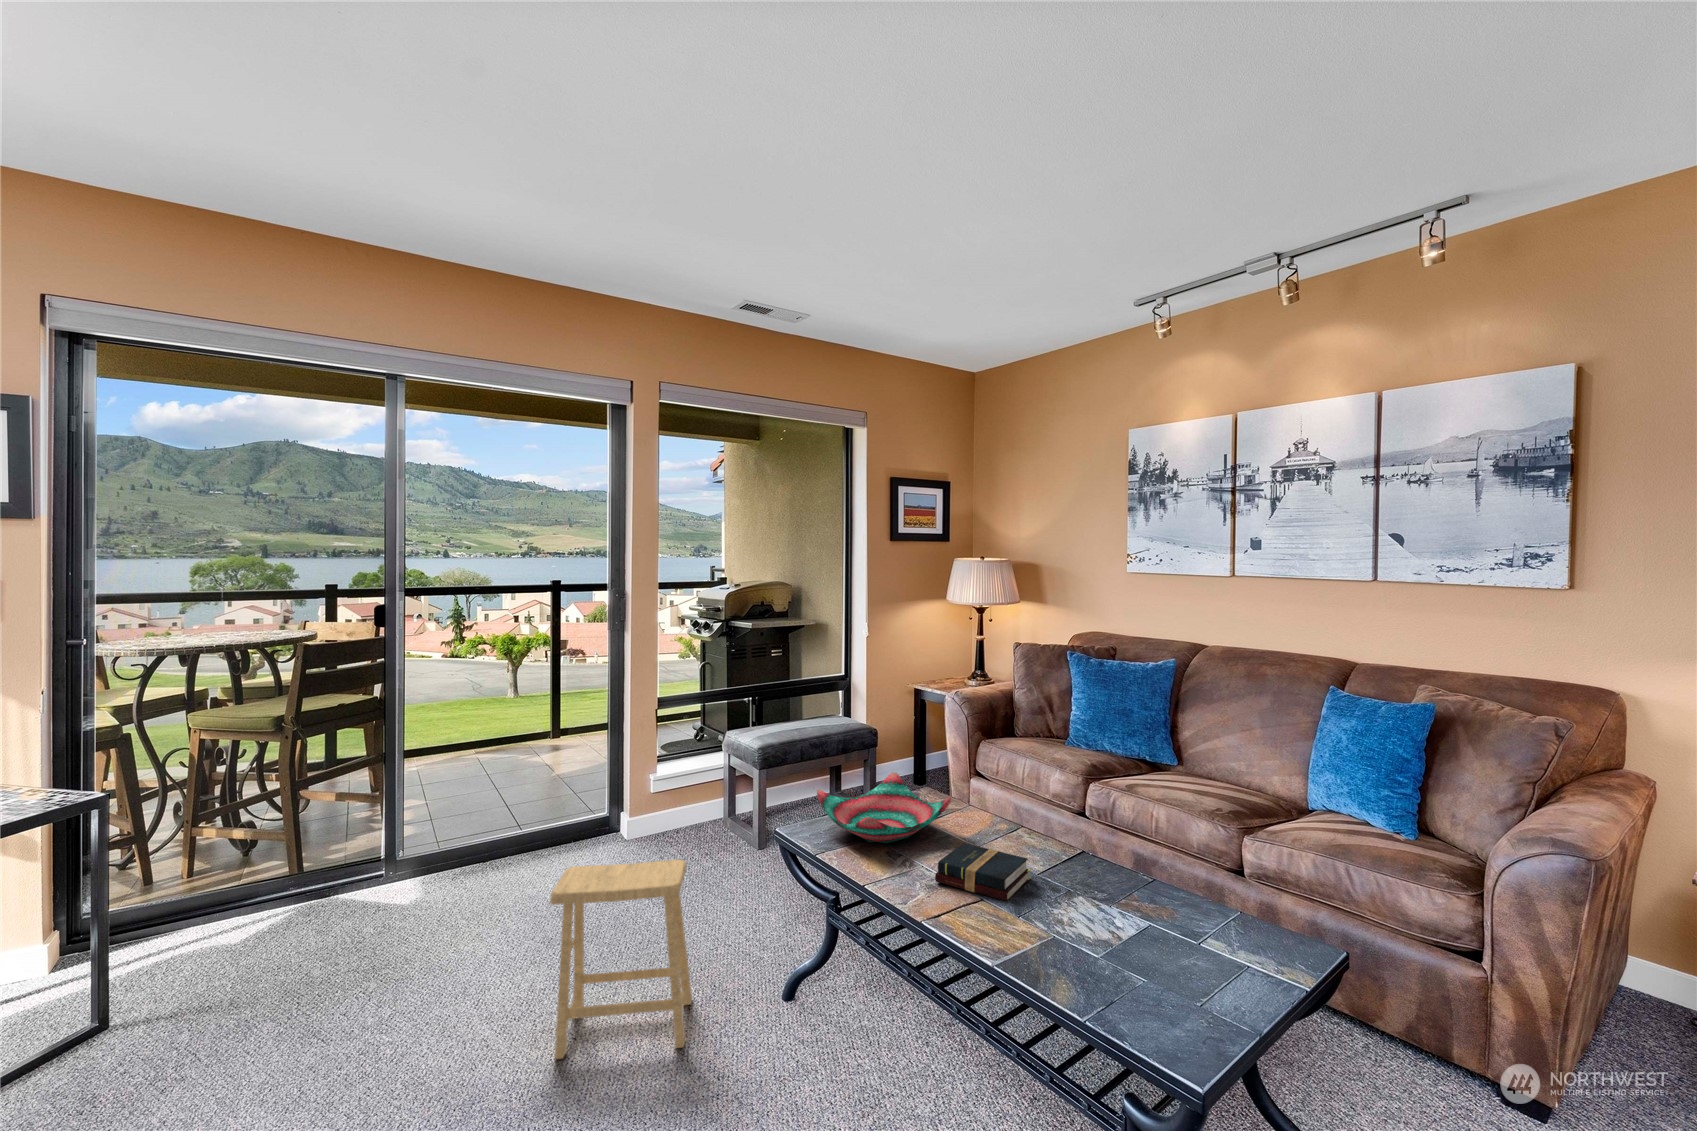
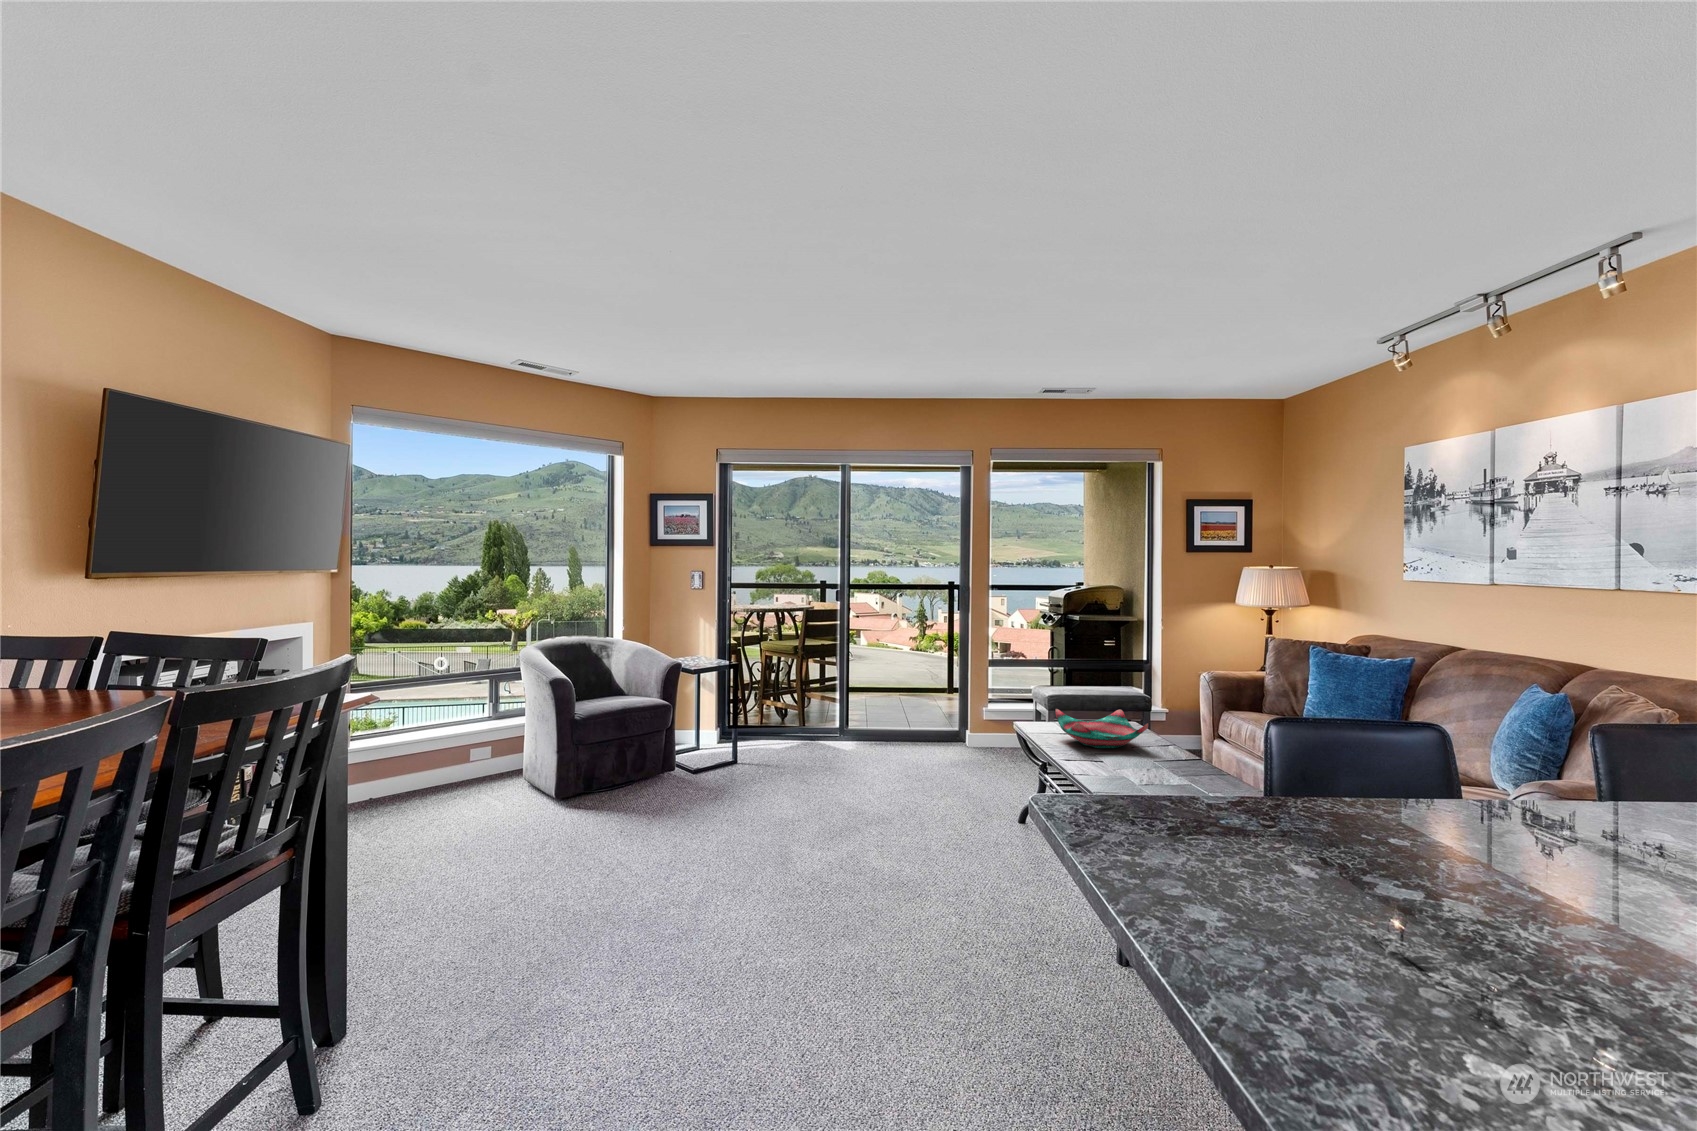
hardback book: present [935,843,1031,901] -> none [1109,747,1181,778]
footstool: present [550,859,692,1059] -> none [878,723,960,834]

